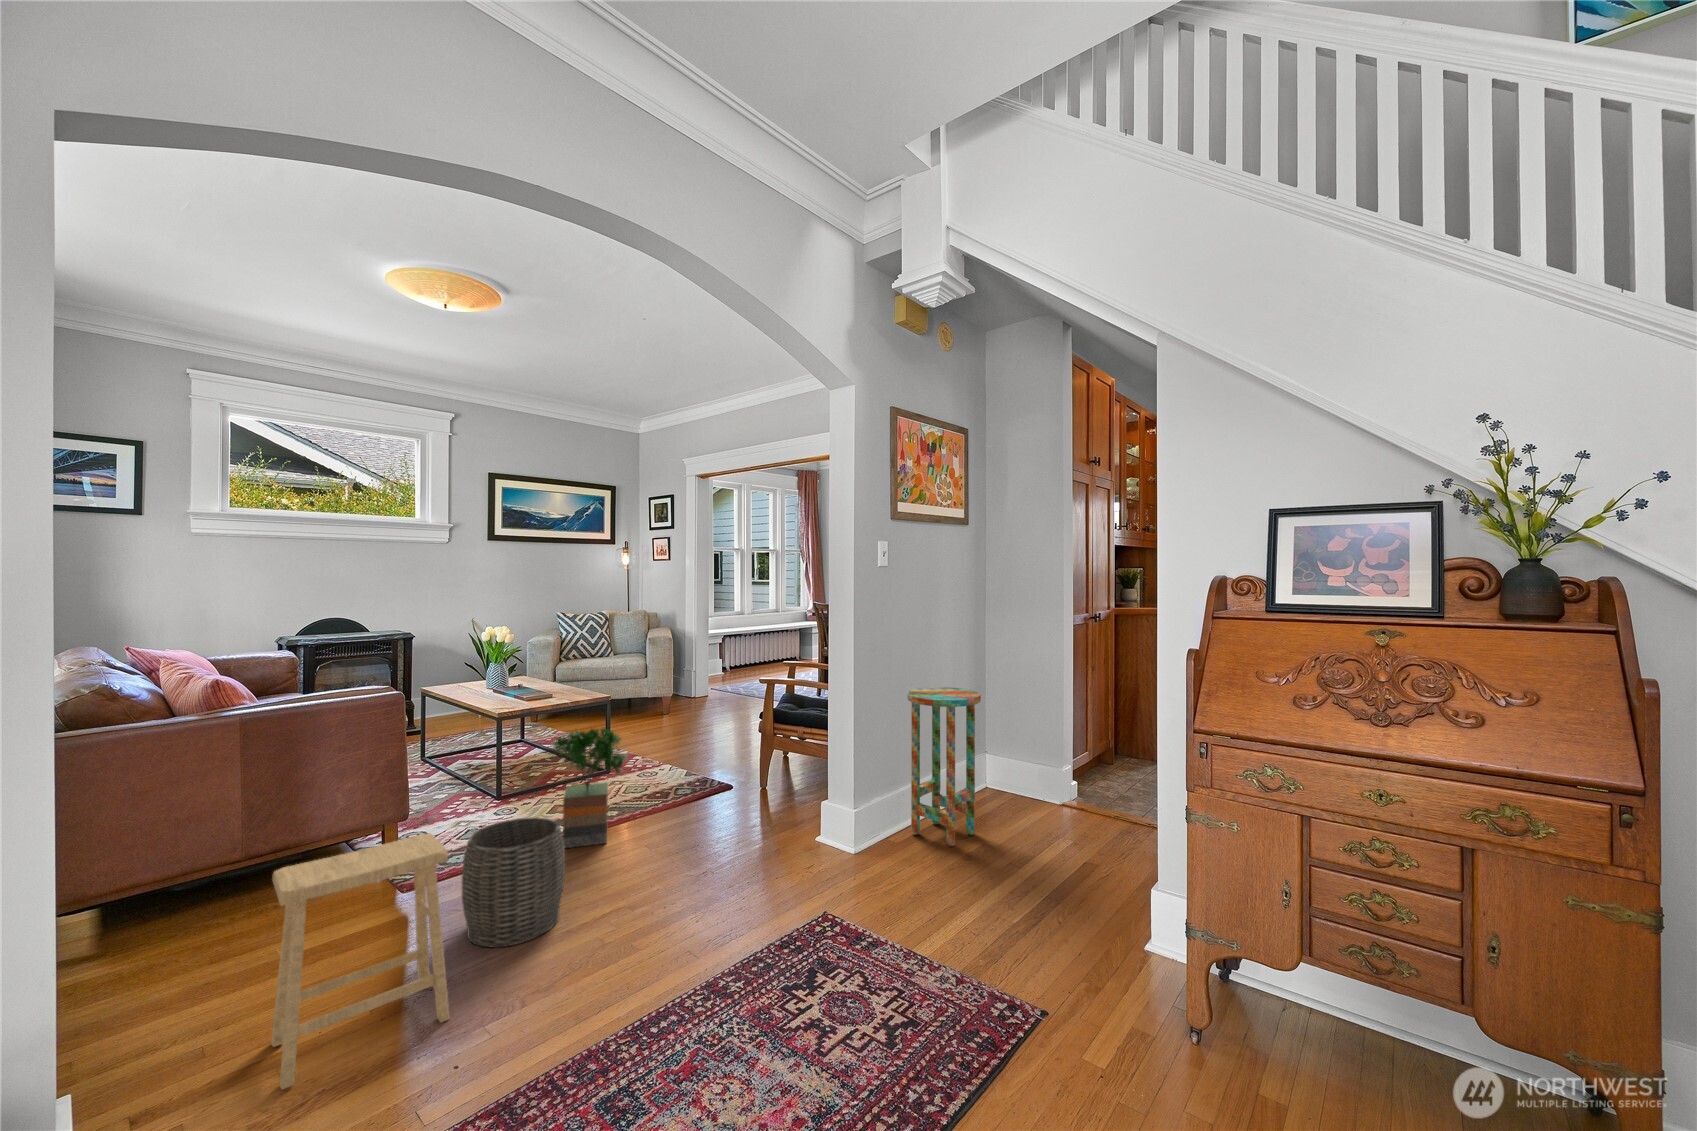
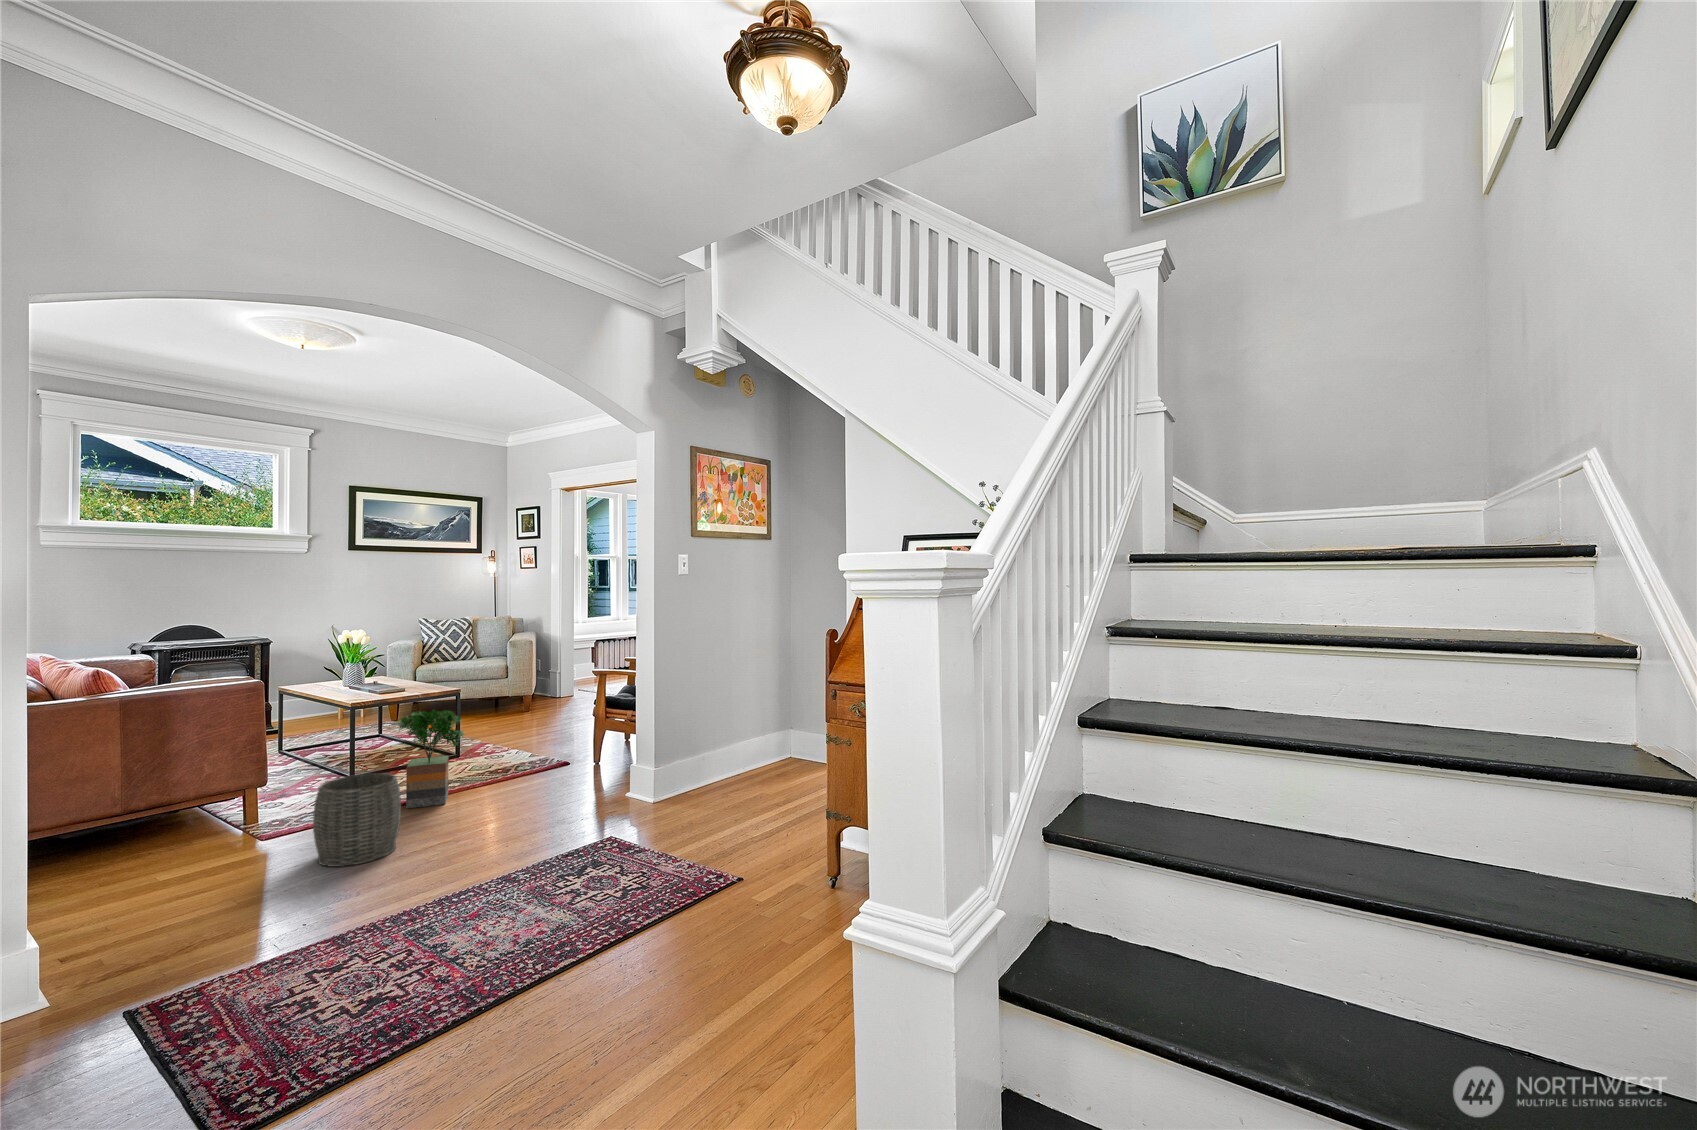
side table: present [907,687,981,846] -> none [703,671,762,796]
footstool: present [271,834,450,1090] -> none [162,773,302,940]

